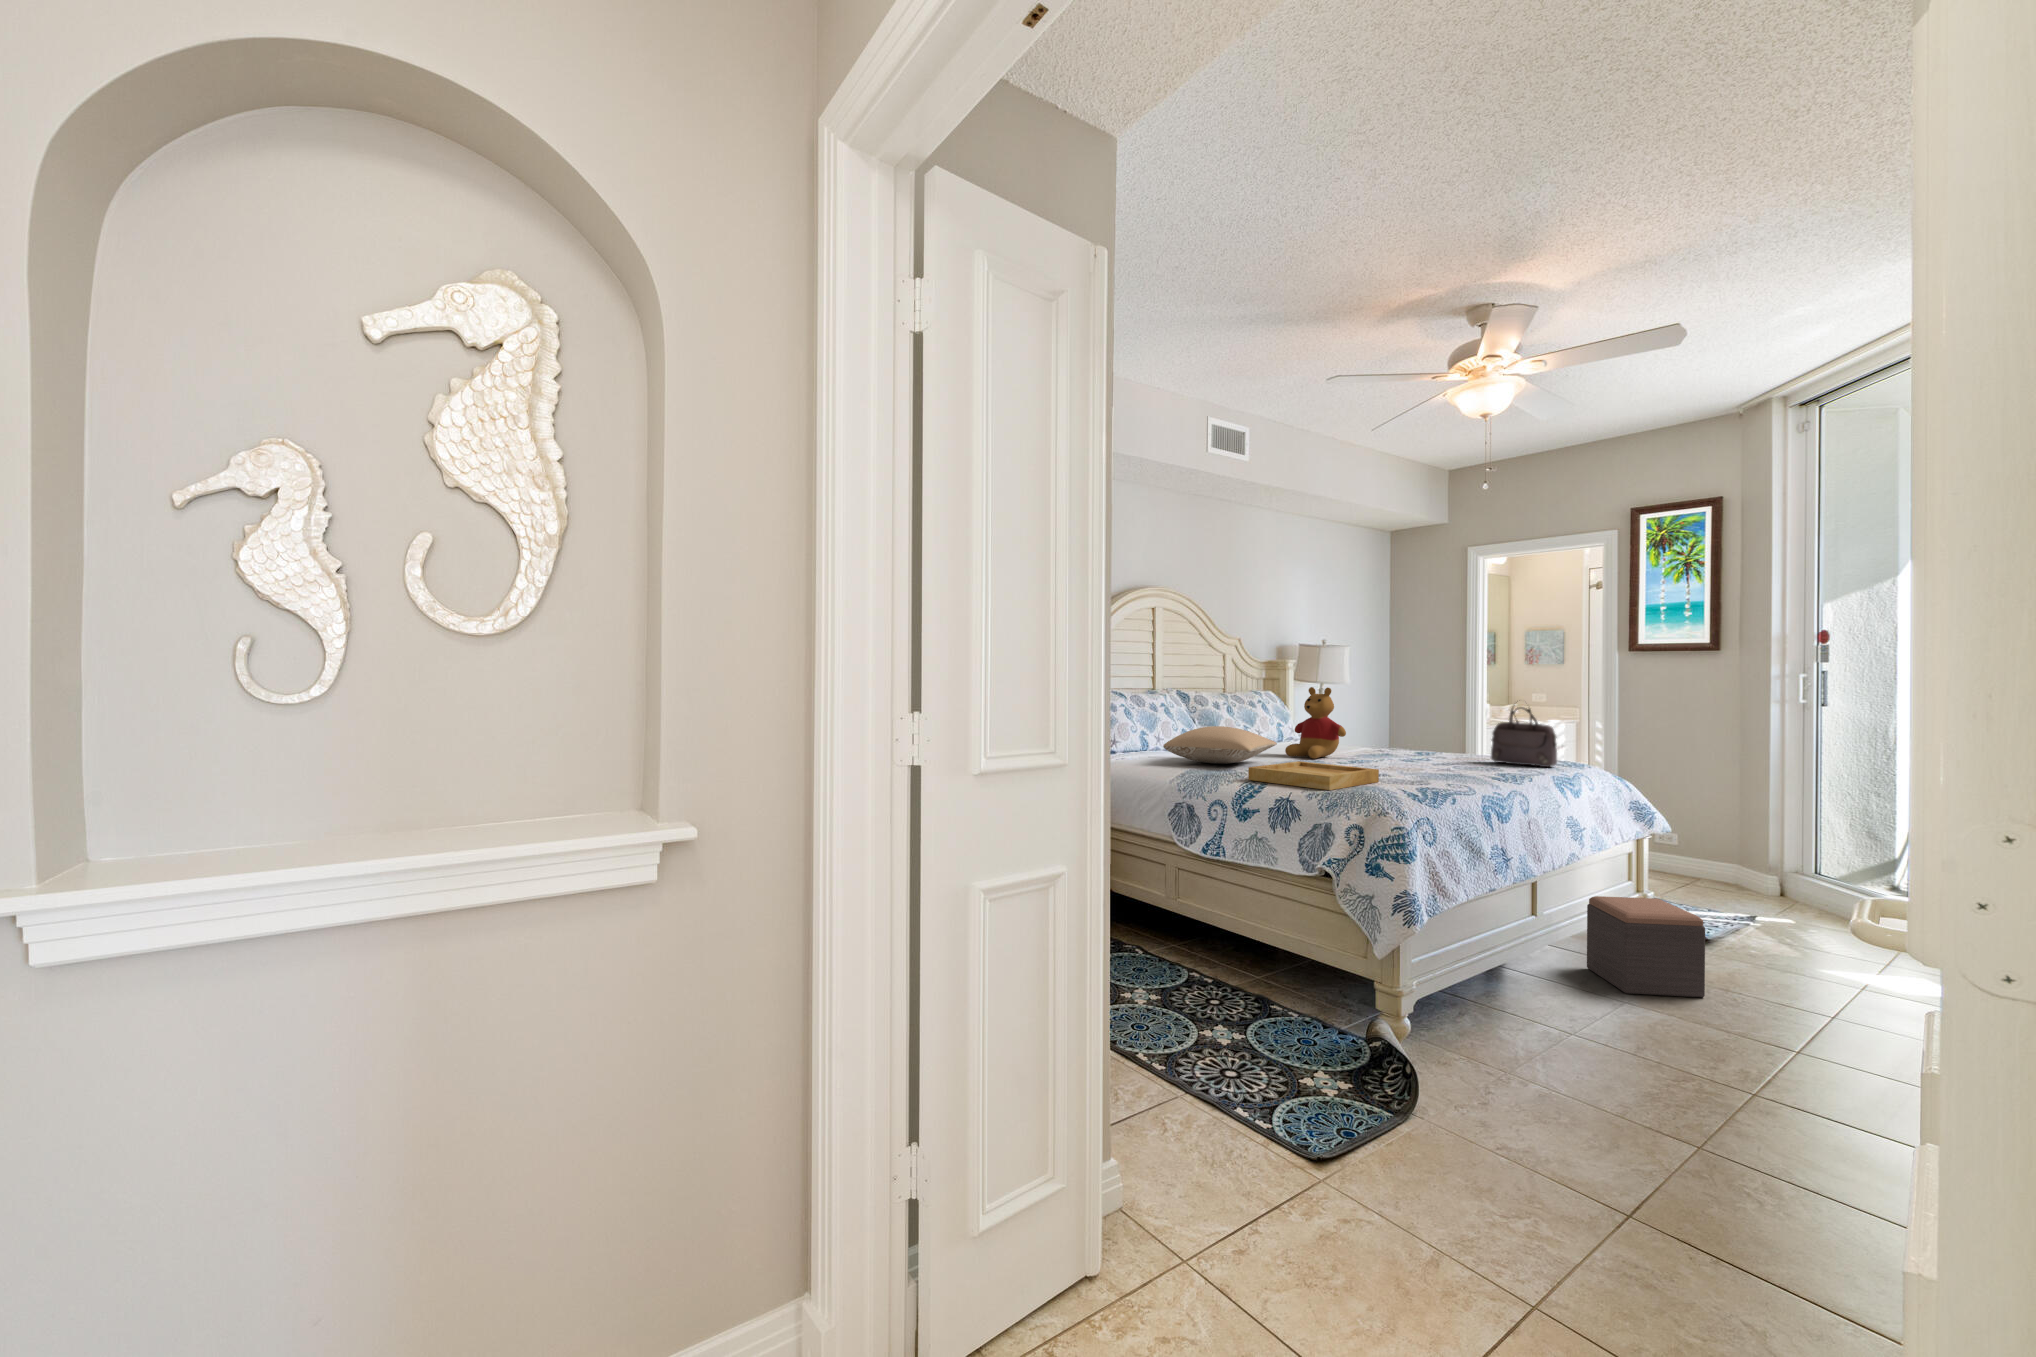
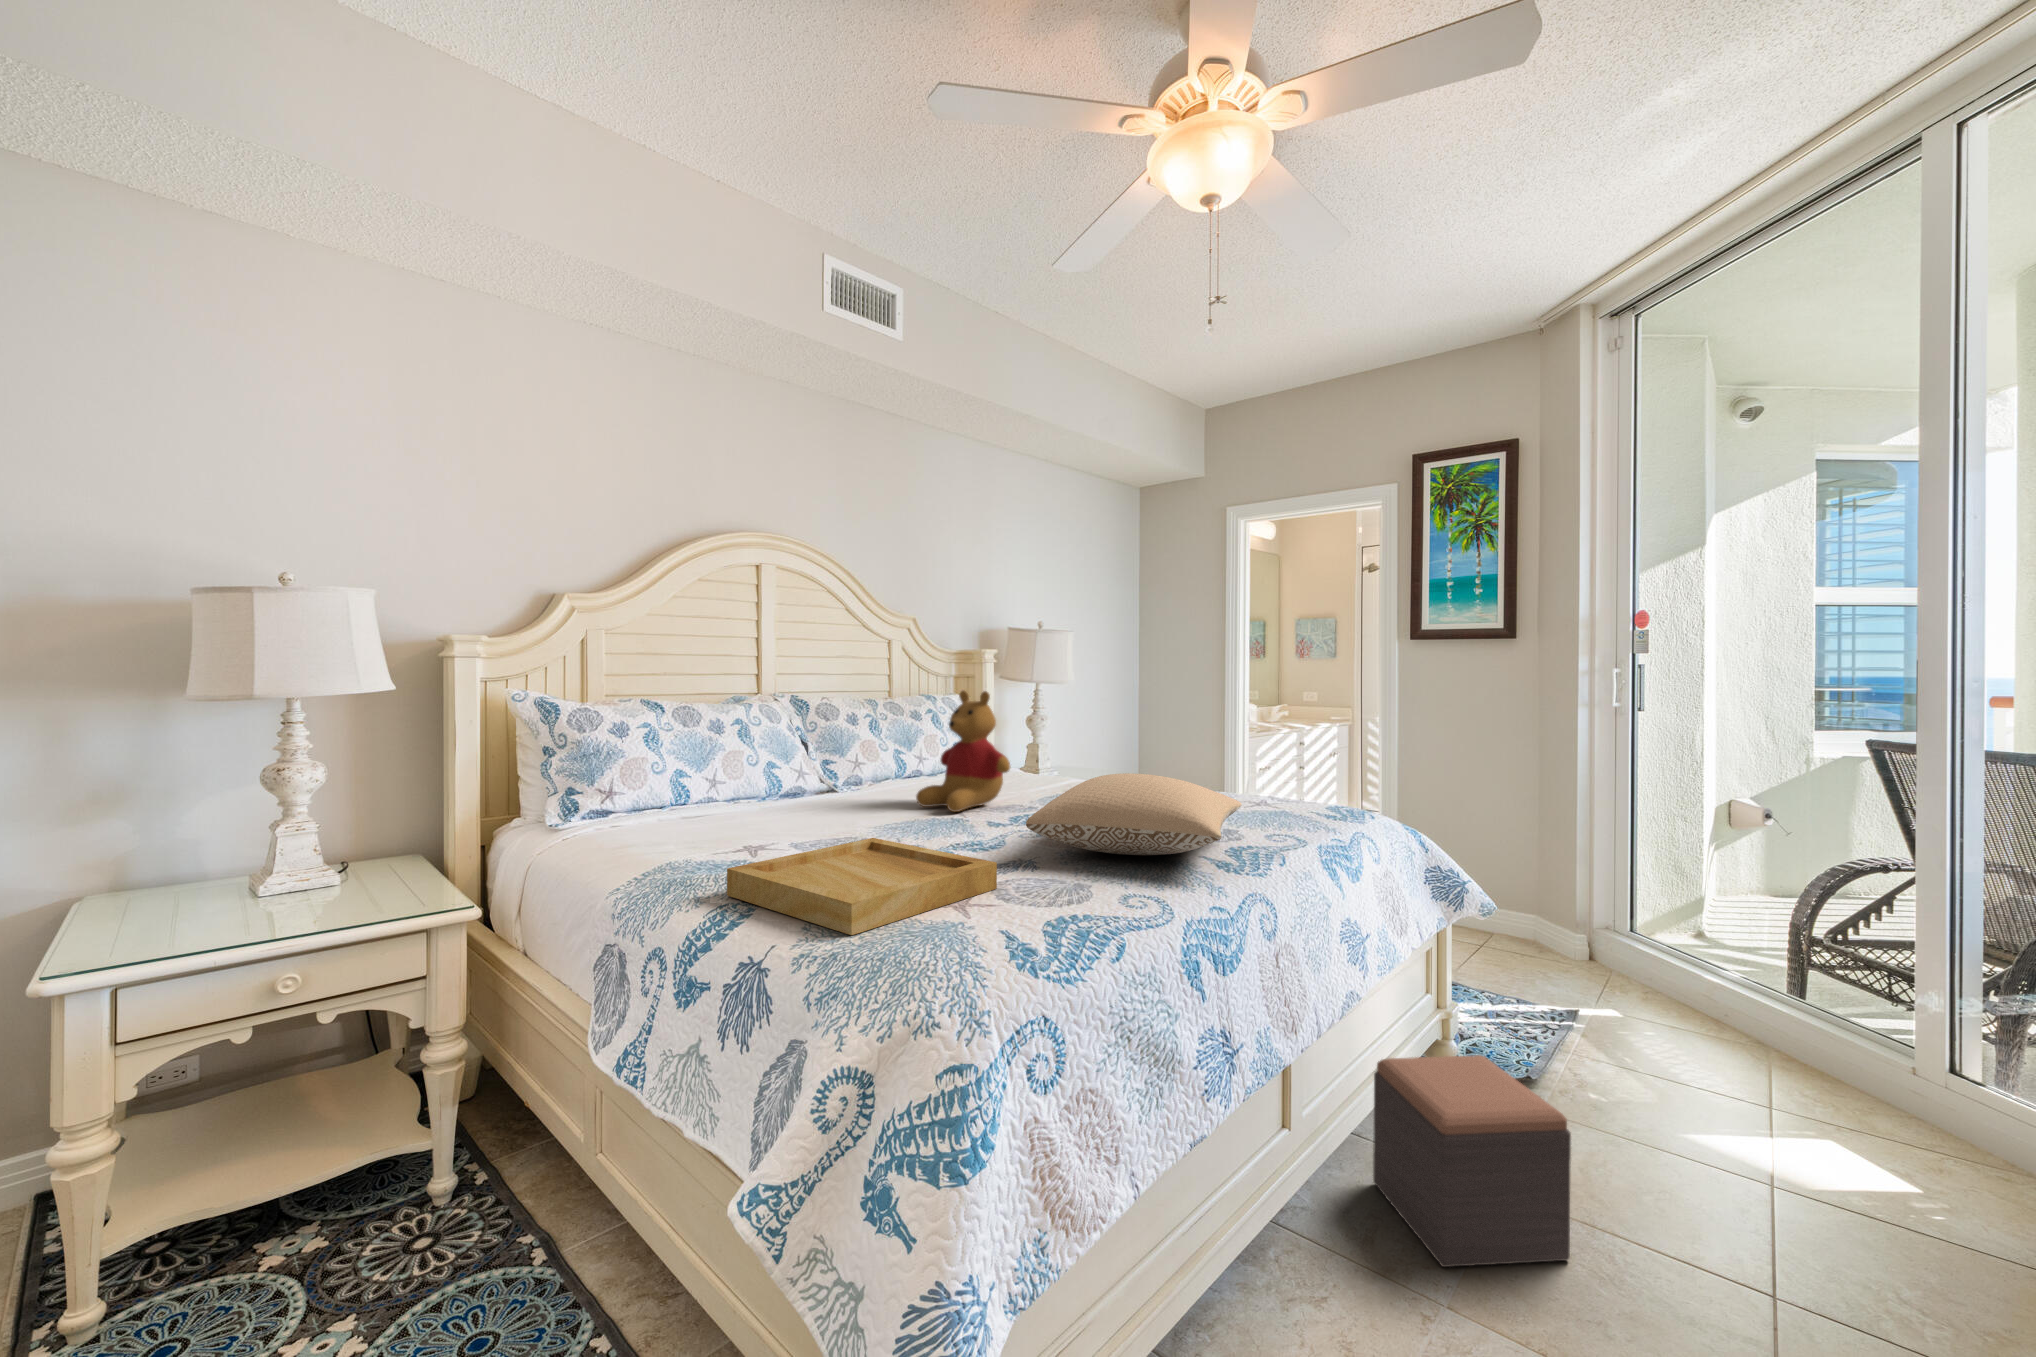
handbag: present [1491,707,1557,767] -> none [1229,710,1326,822]
pillow: present [1163,726,1277,764] -> present [1026,773,1242,855]

